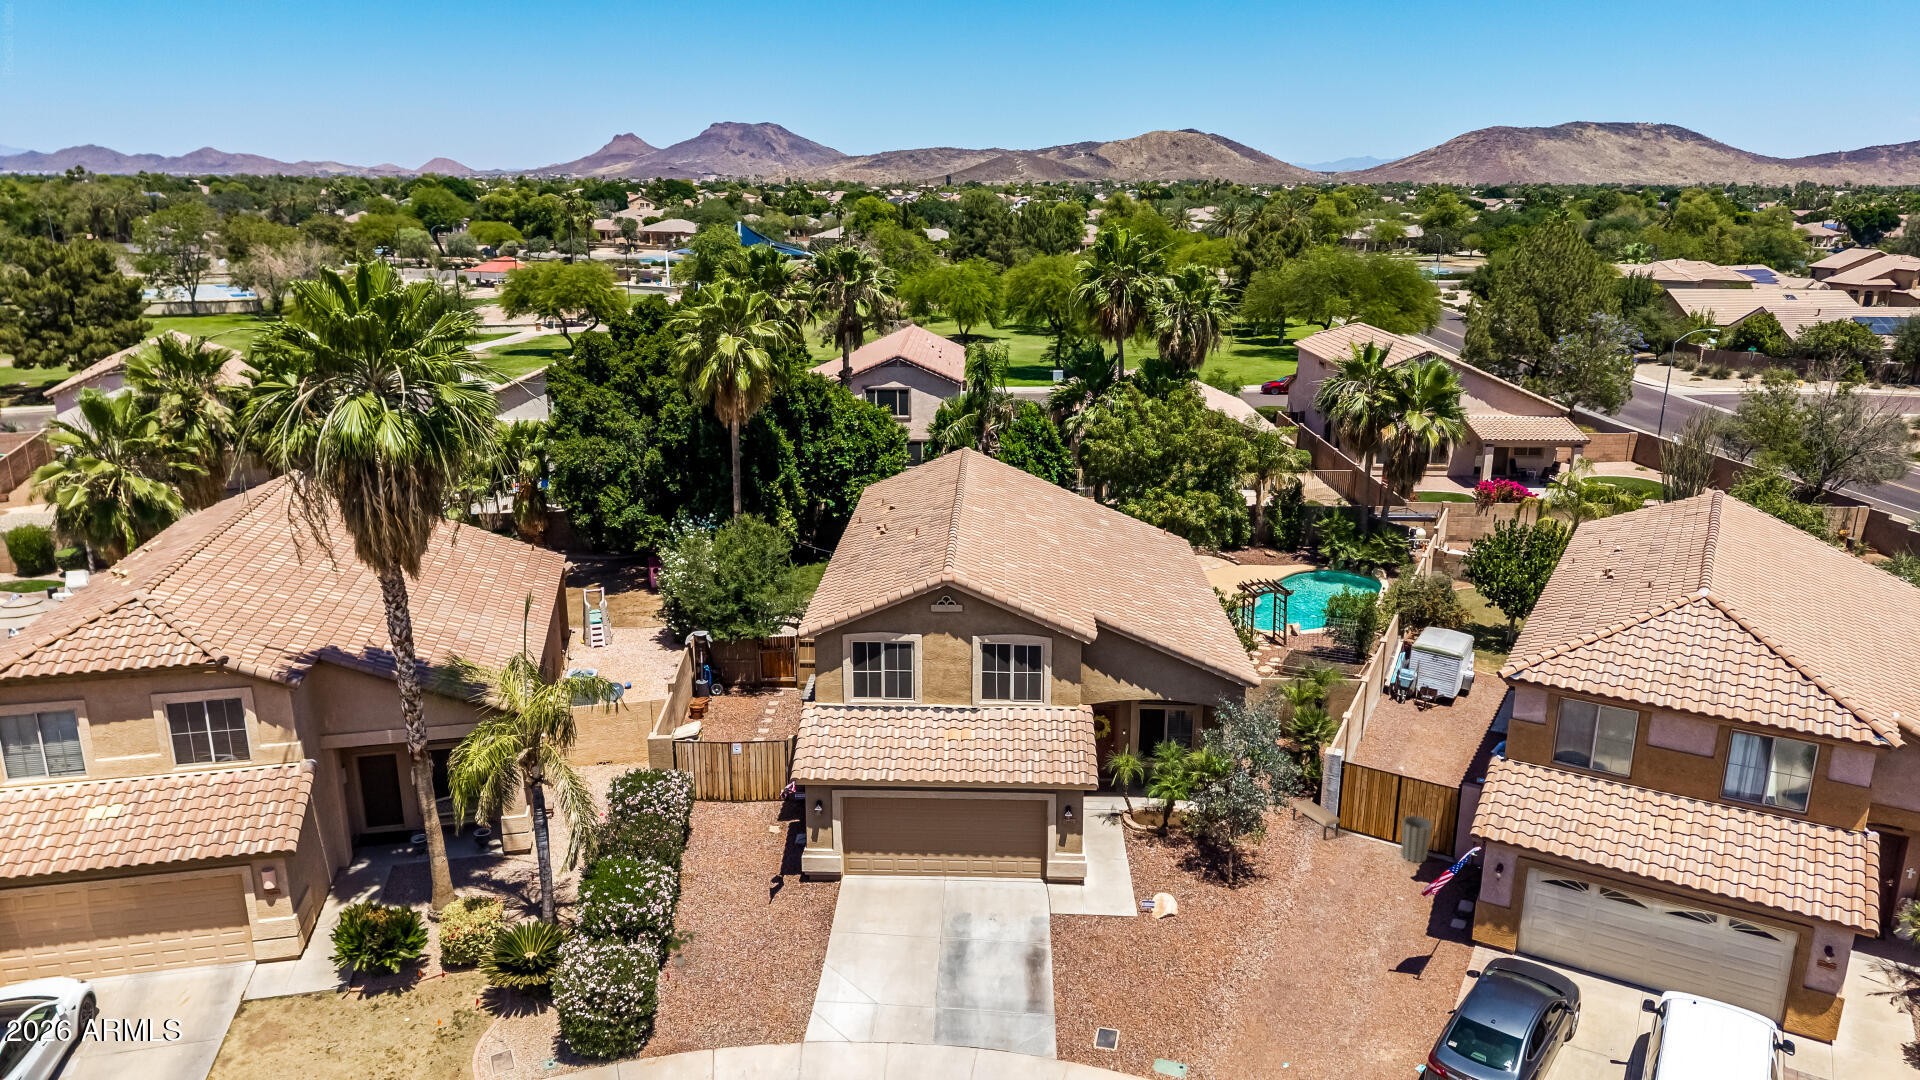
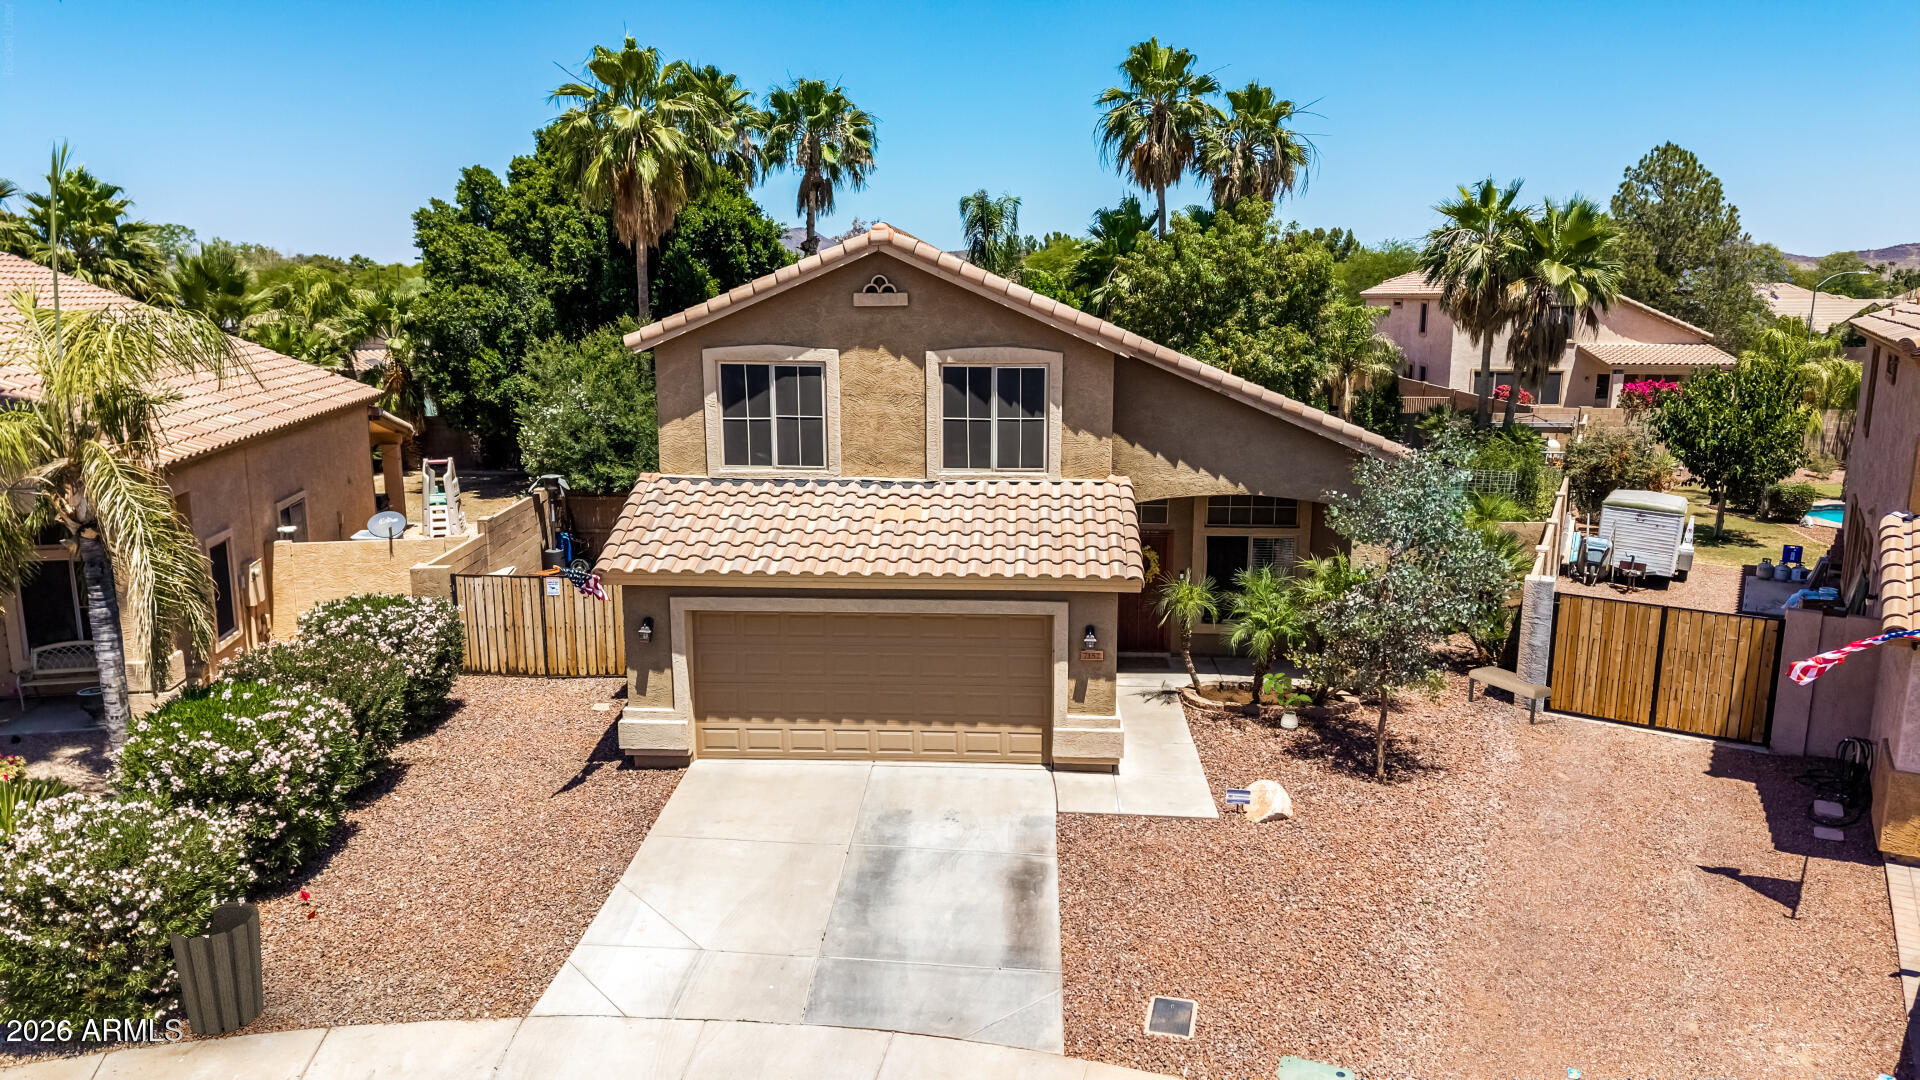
trash can: present [1401,815,1433,863] -> present [170,902,264,1035]
house plant: present [666,930,697,967] -> present [1262,673,1312,729]

